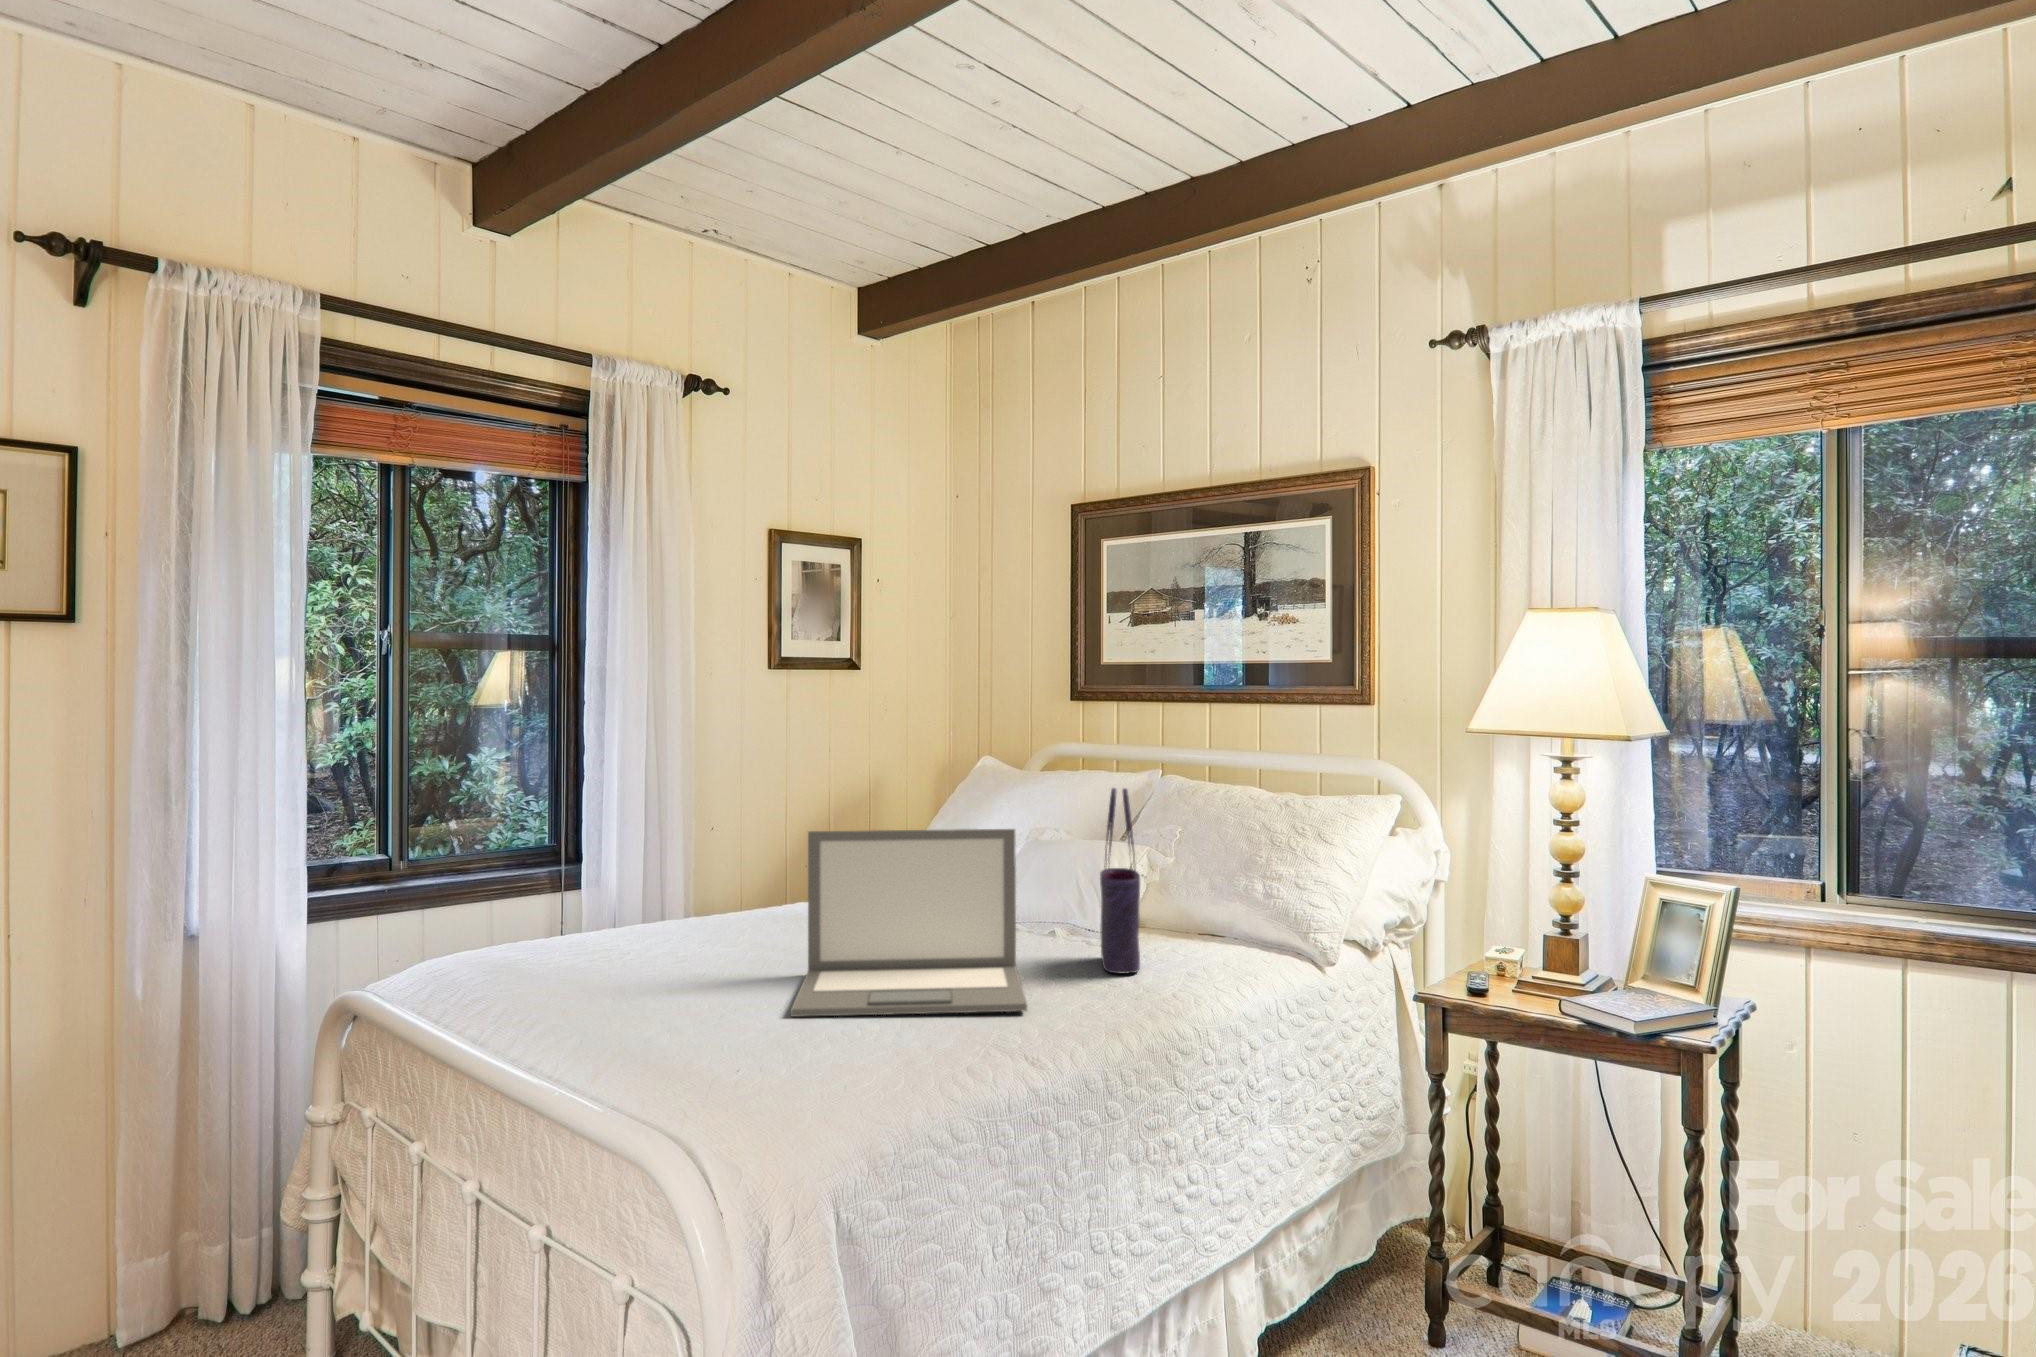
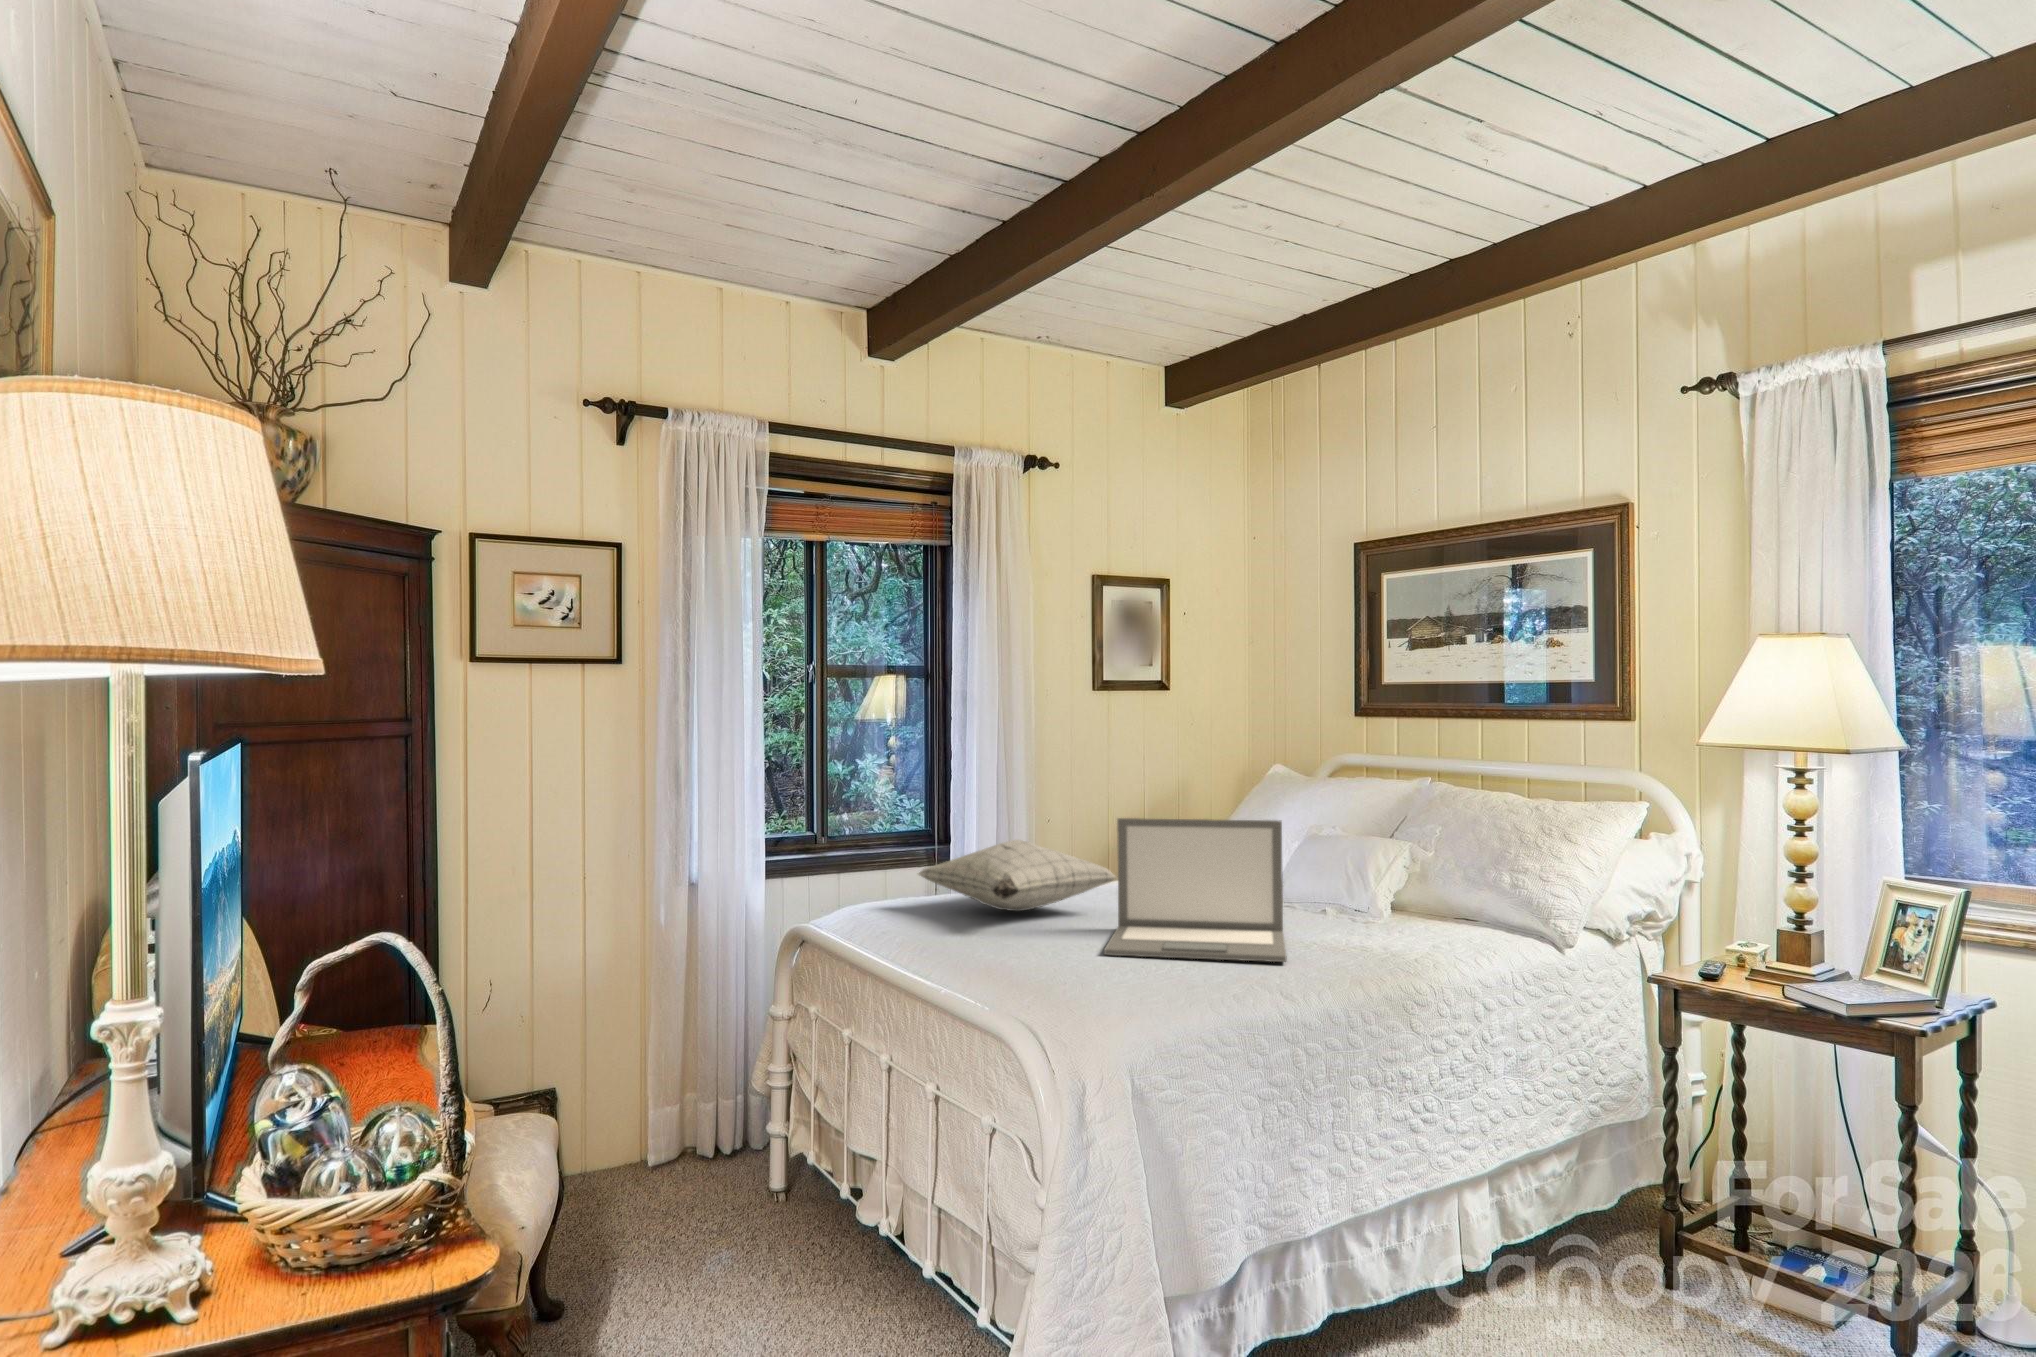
tote bag: present [1100,788,1140,973] -> none [1355,789,1390,942]
pillow: none [530,861,807,956] -> present [918,840,1116,911]

